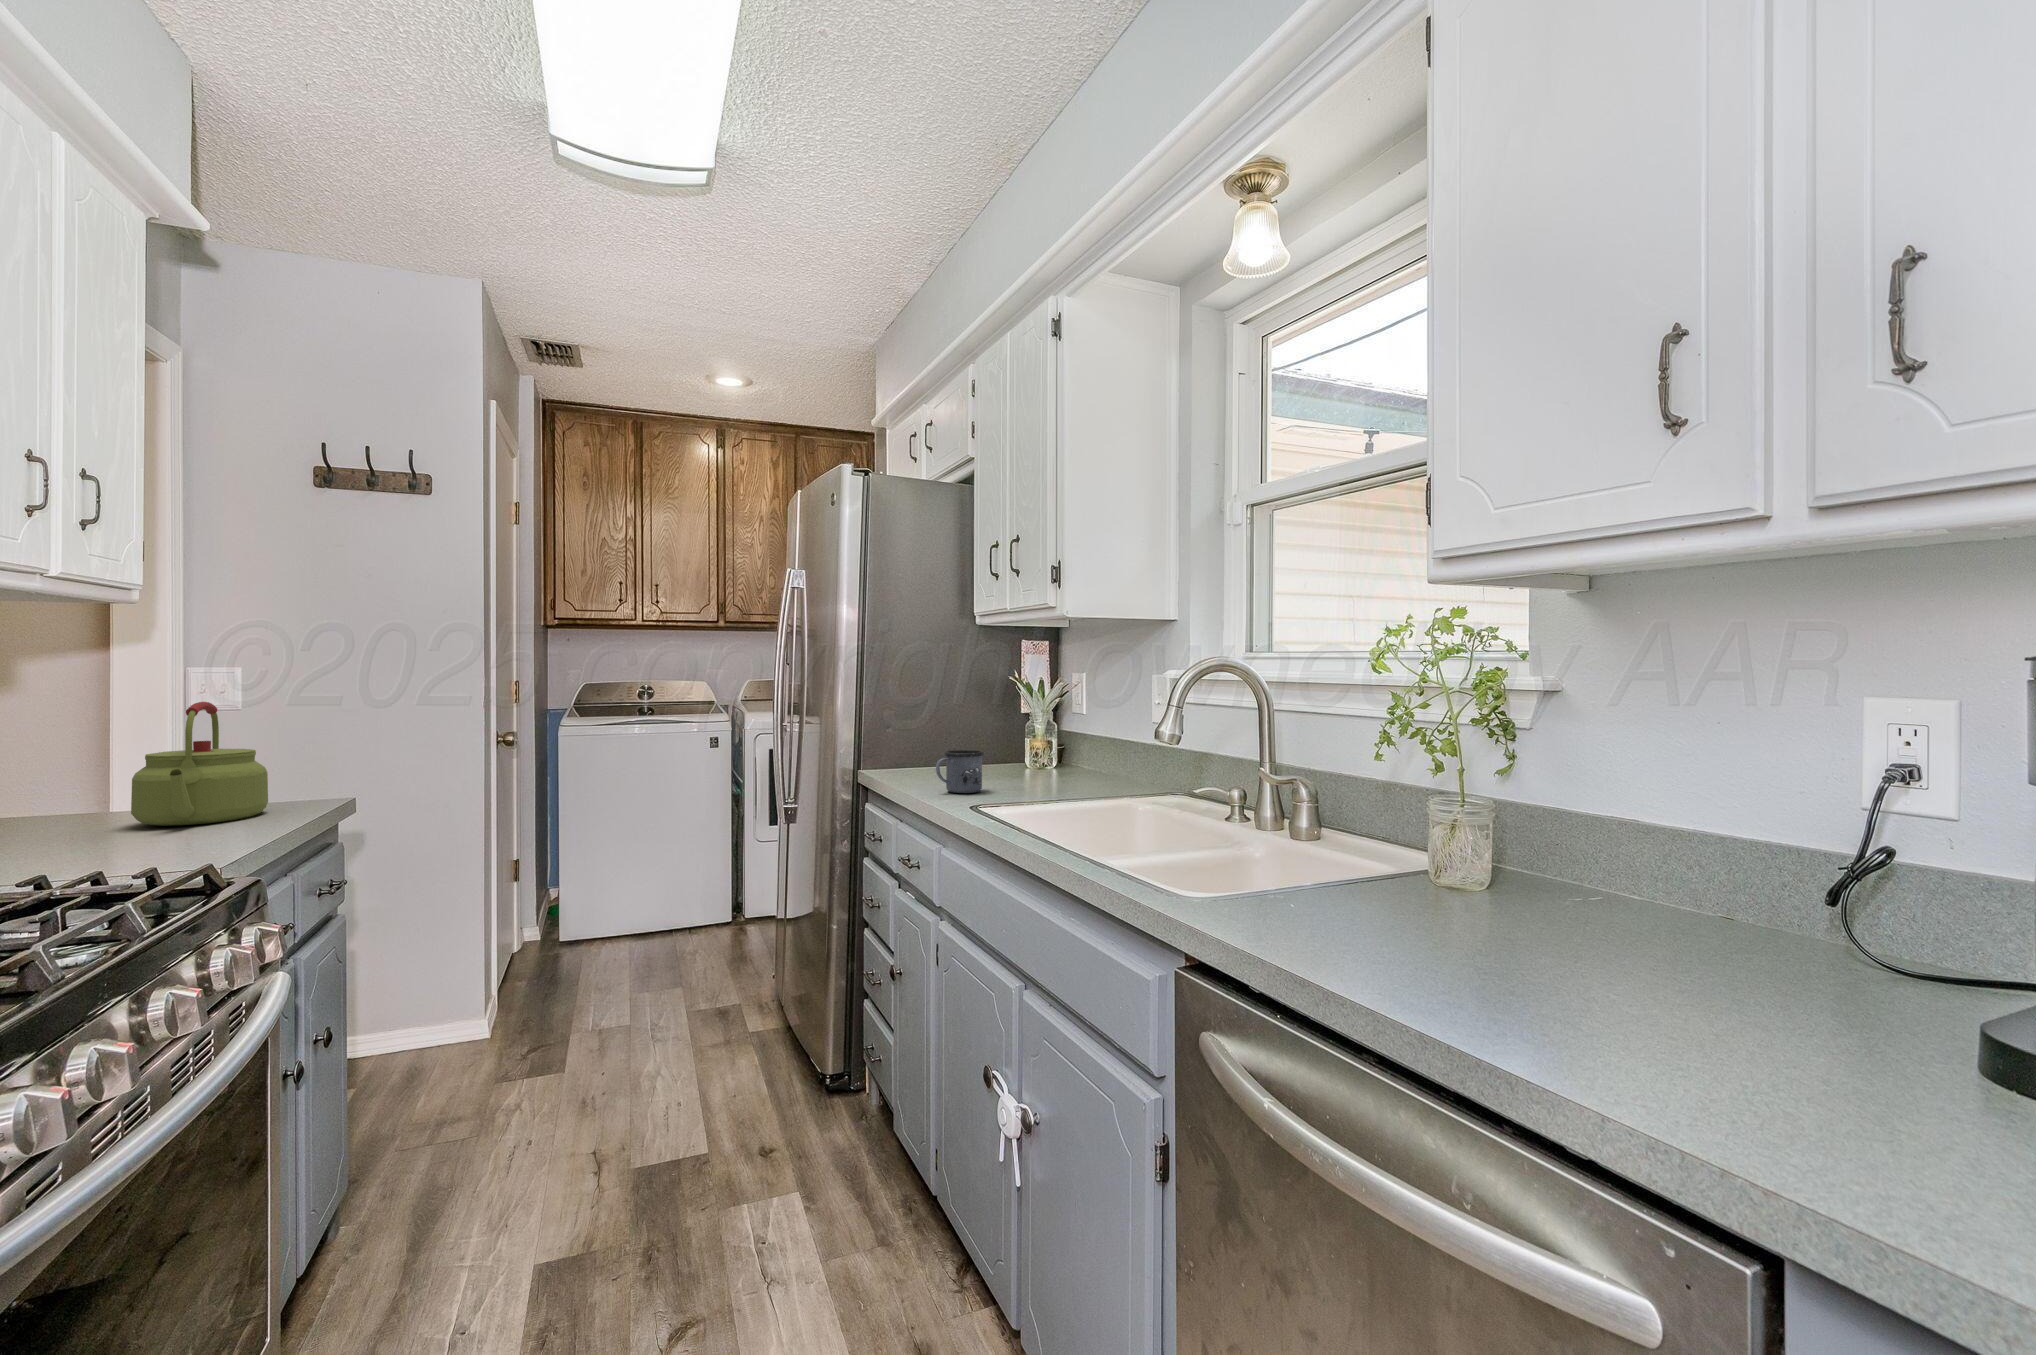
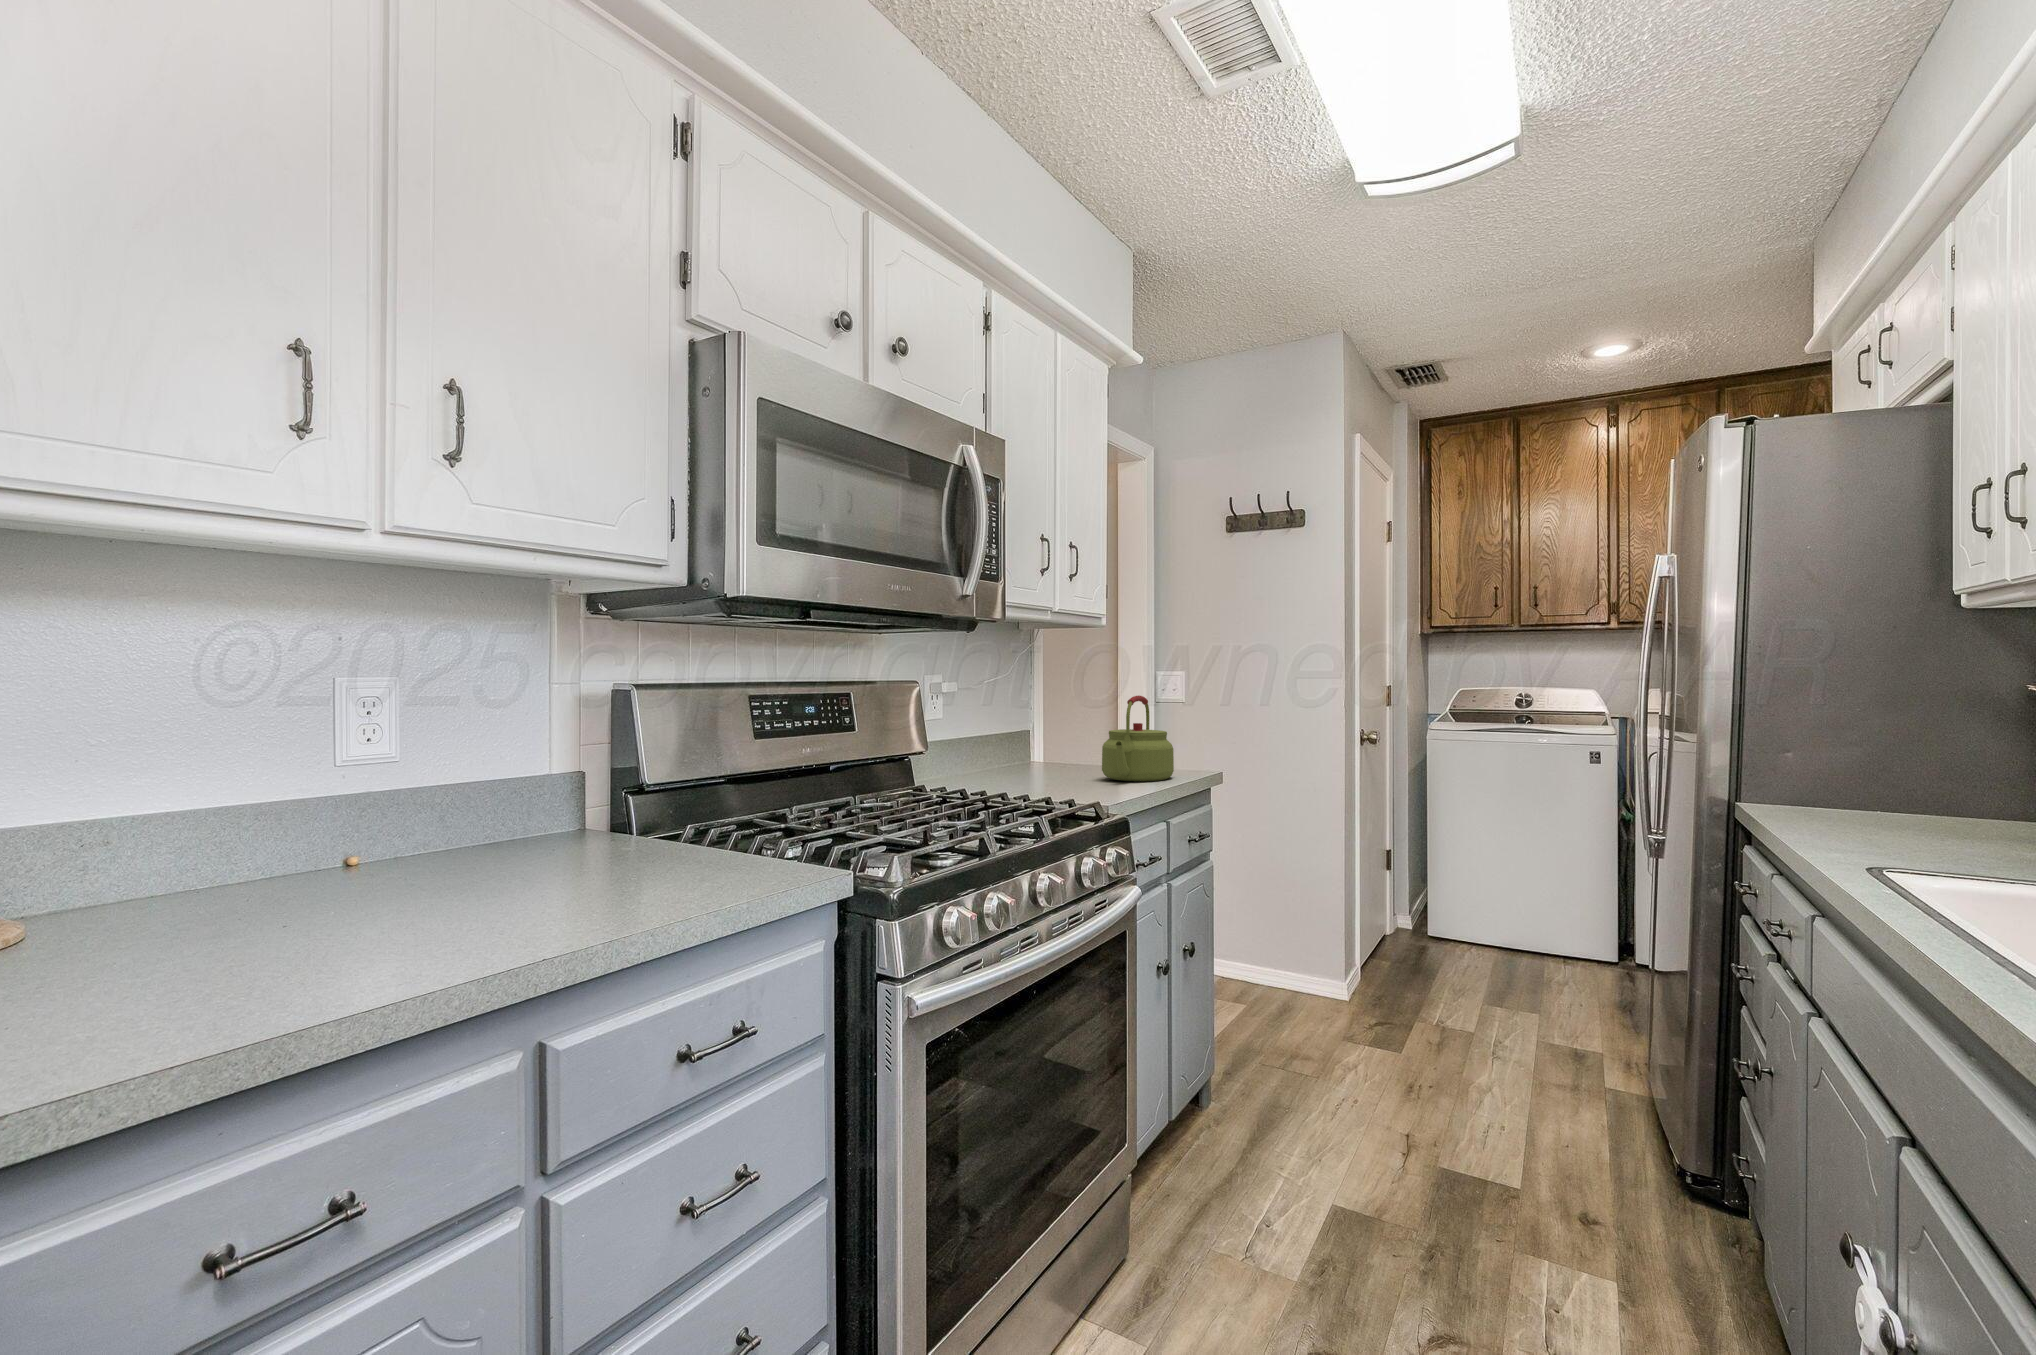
mug: present [936,750,984,793] -> none [1825,784,1922,847]

